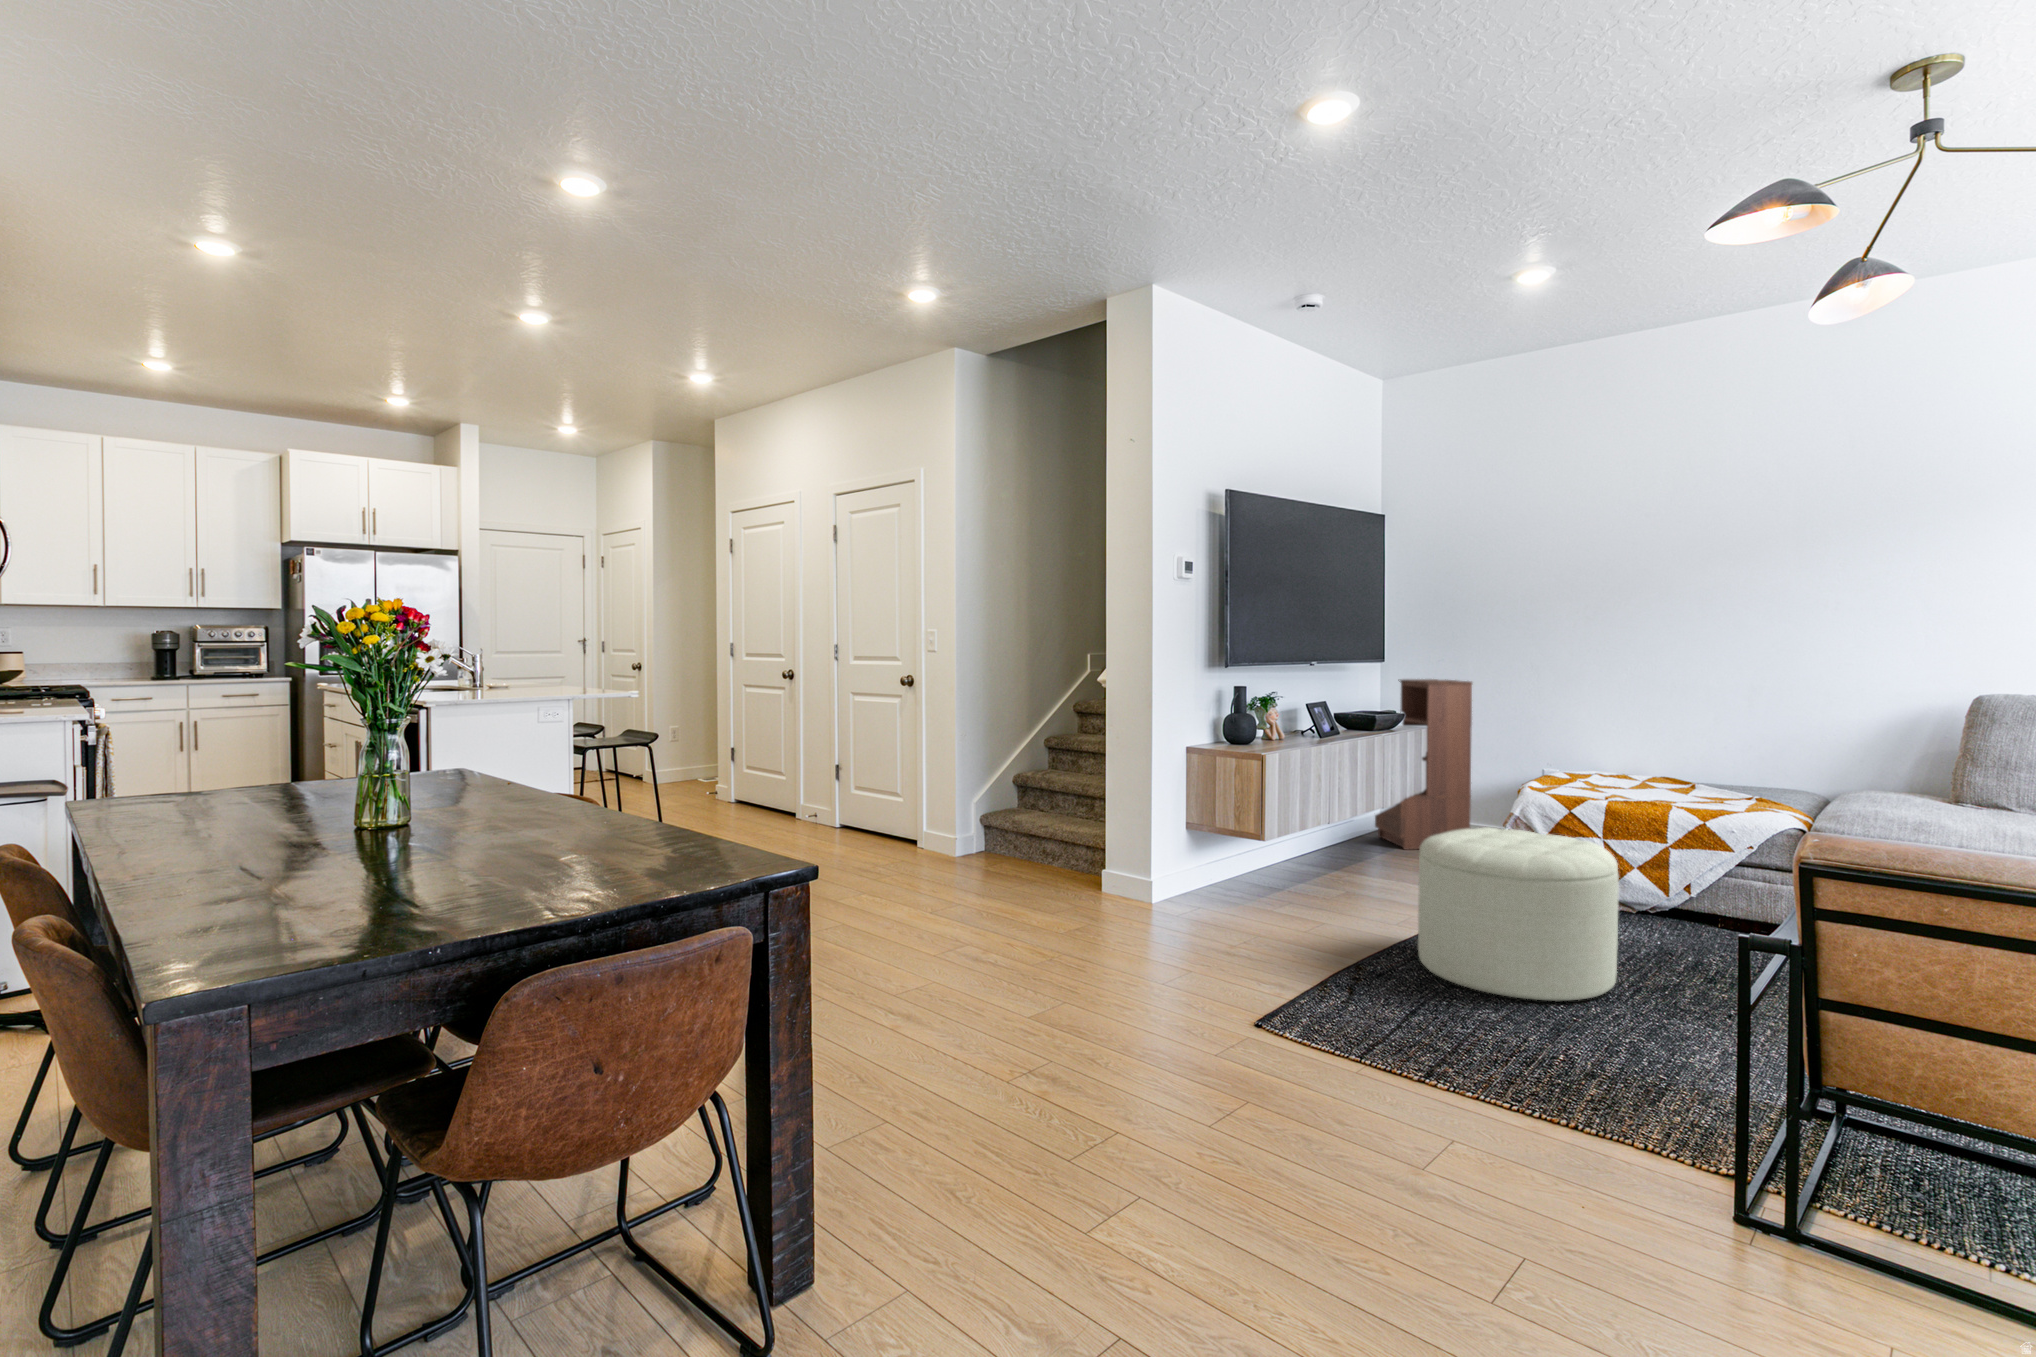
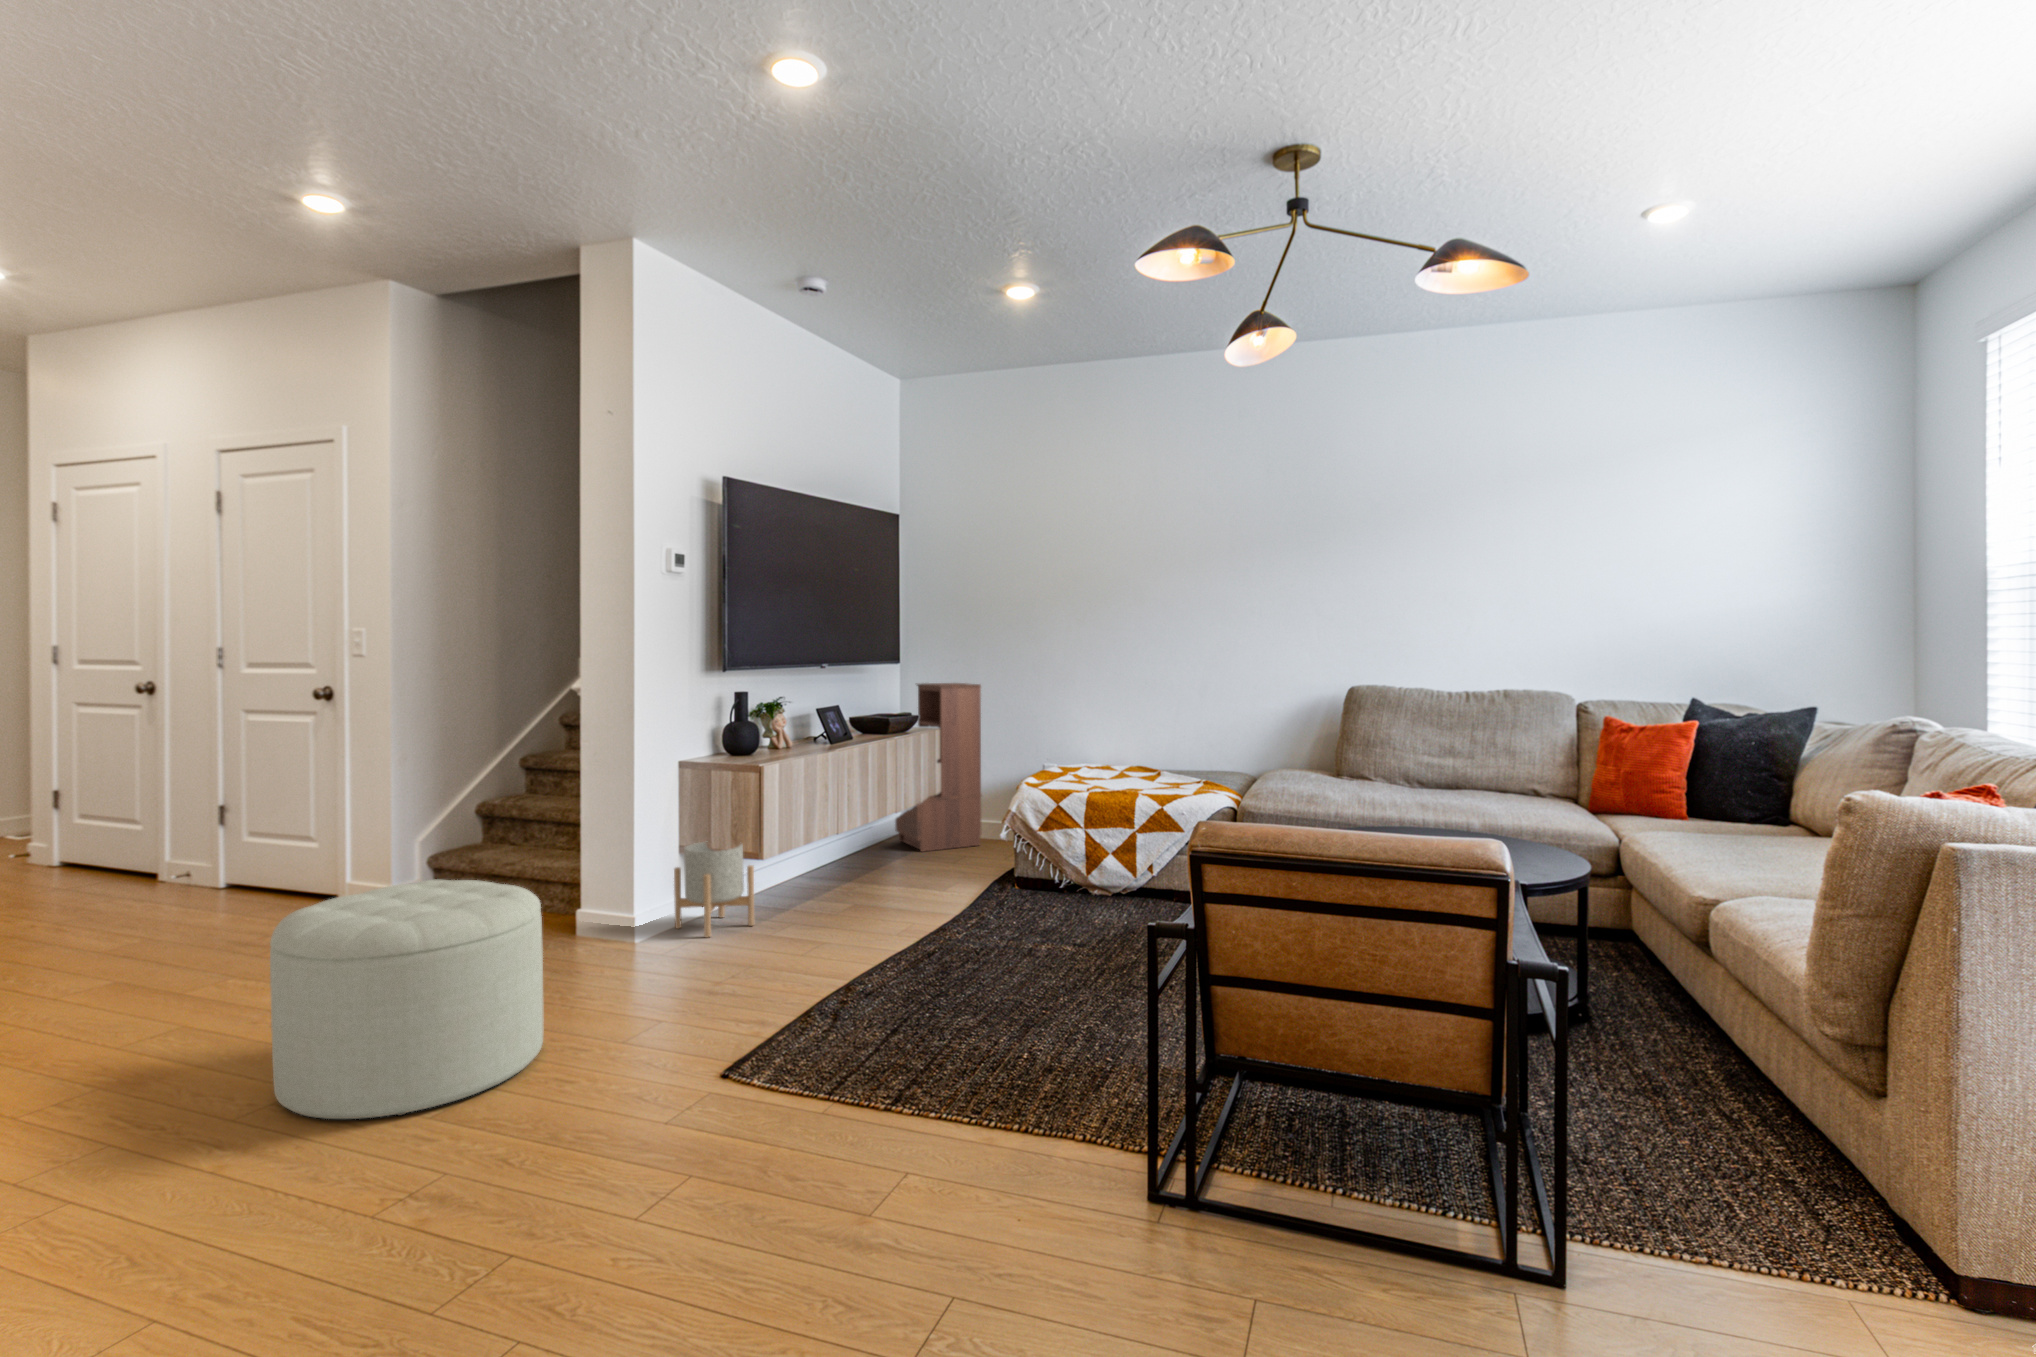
planter: none [1182,821,1254,908] -> present [674,842,754,937]
ottoman: present [1418,827,1619,1002] -> present [270,880,543,1119]

